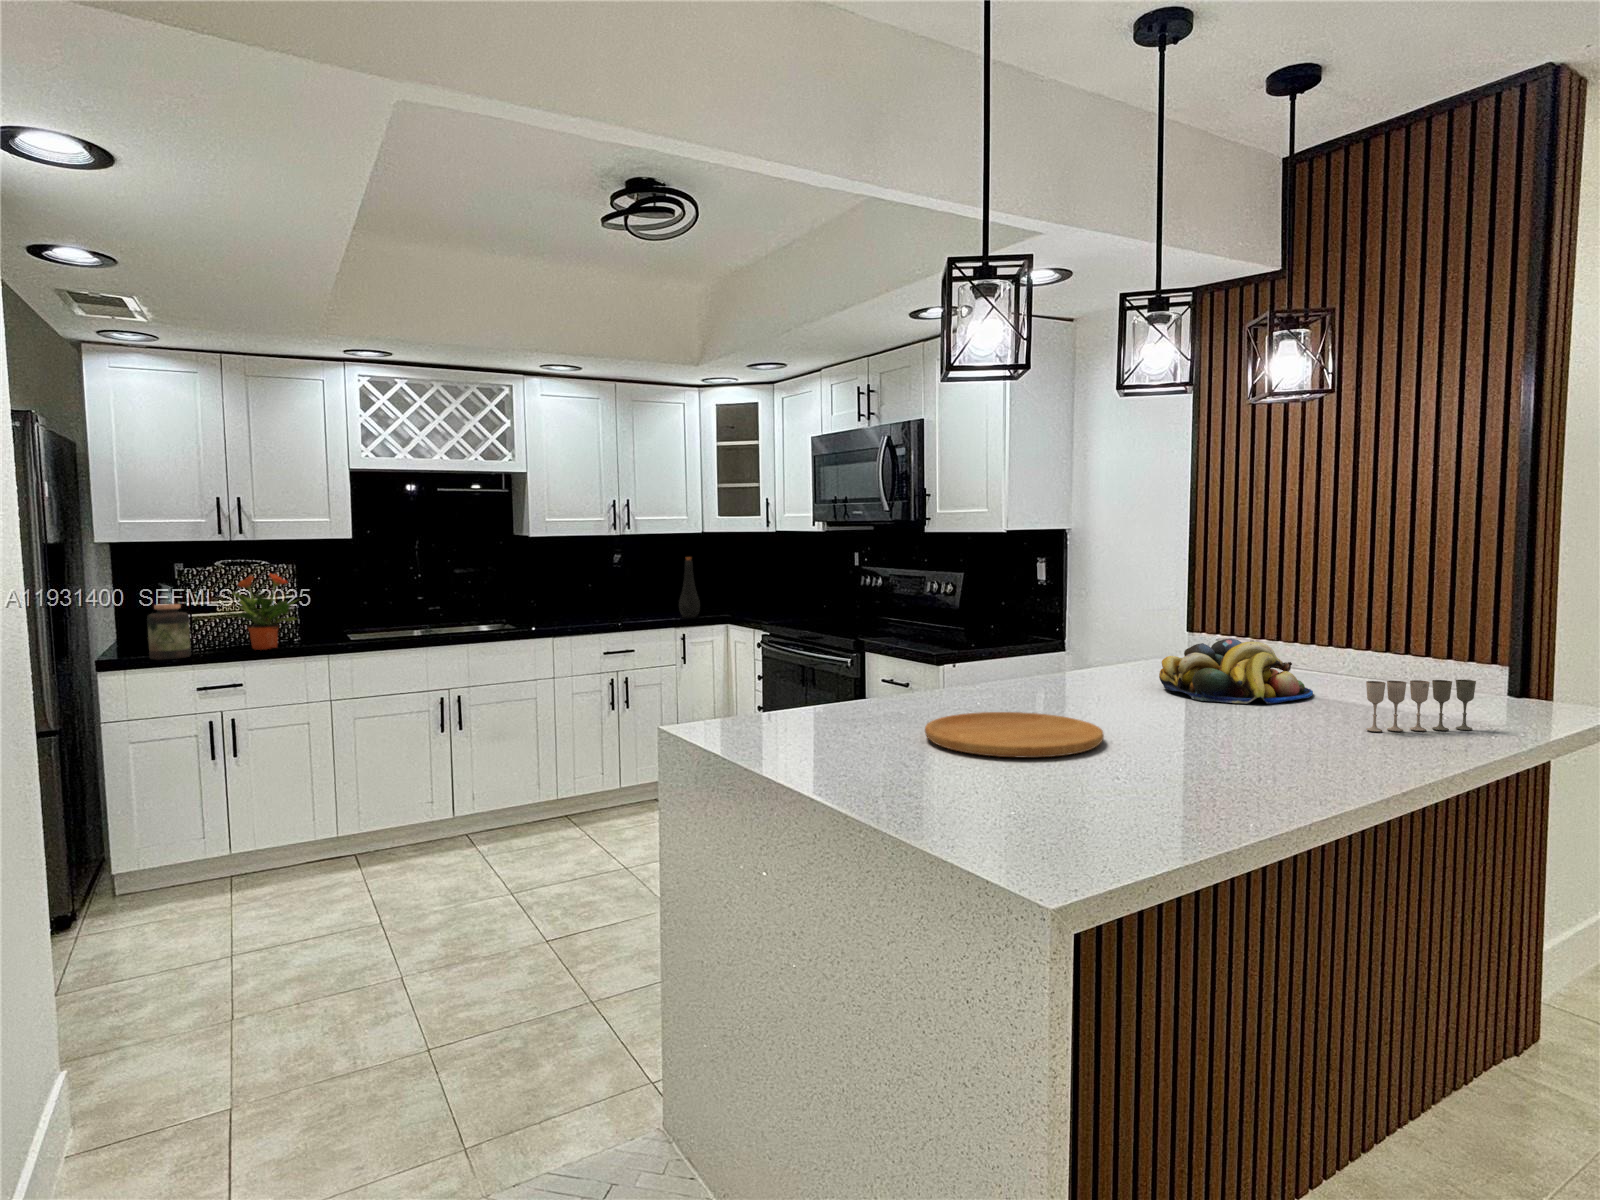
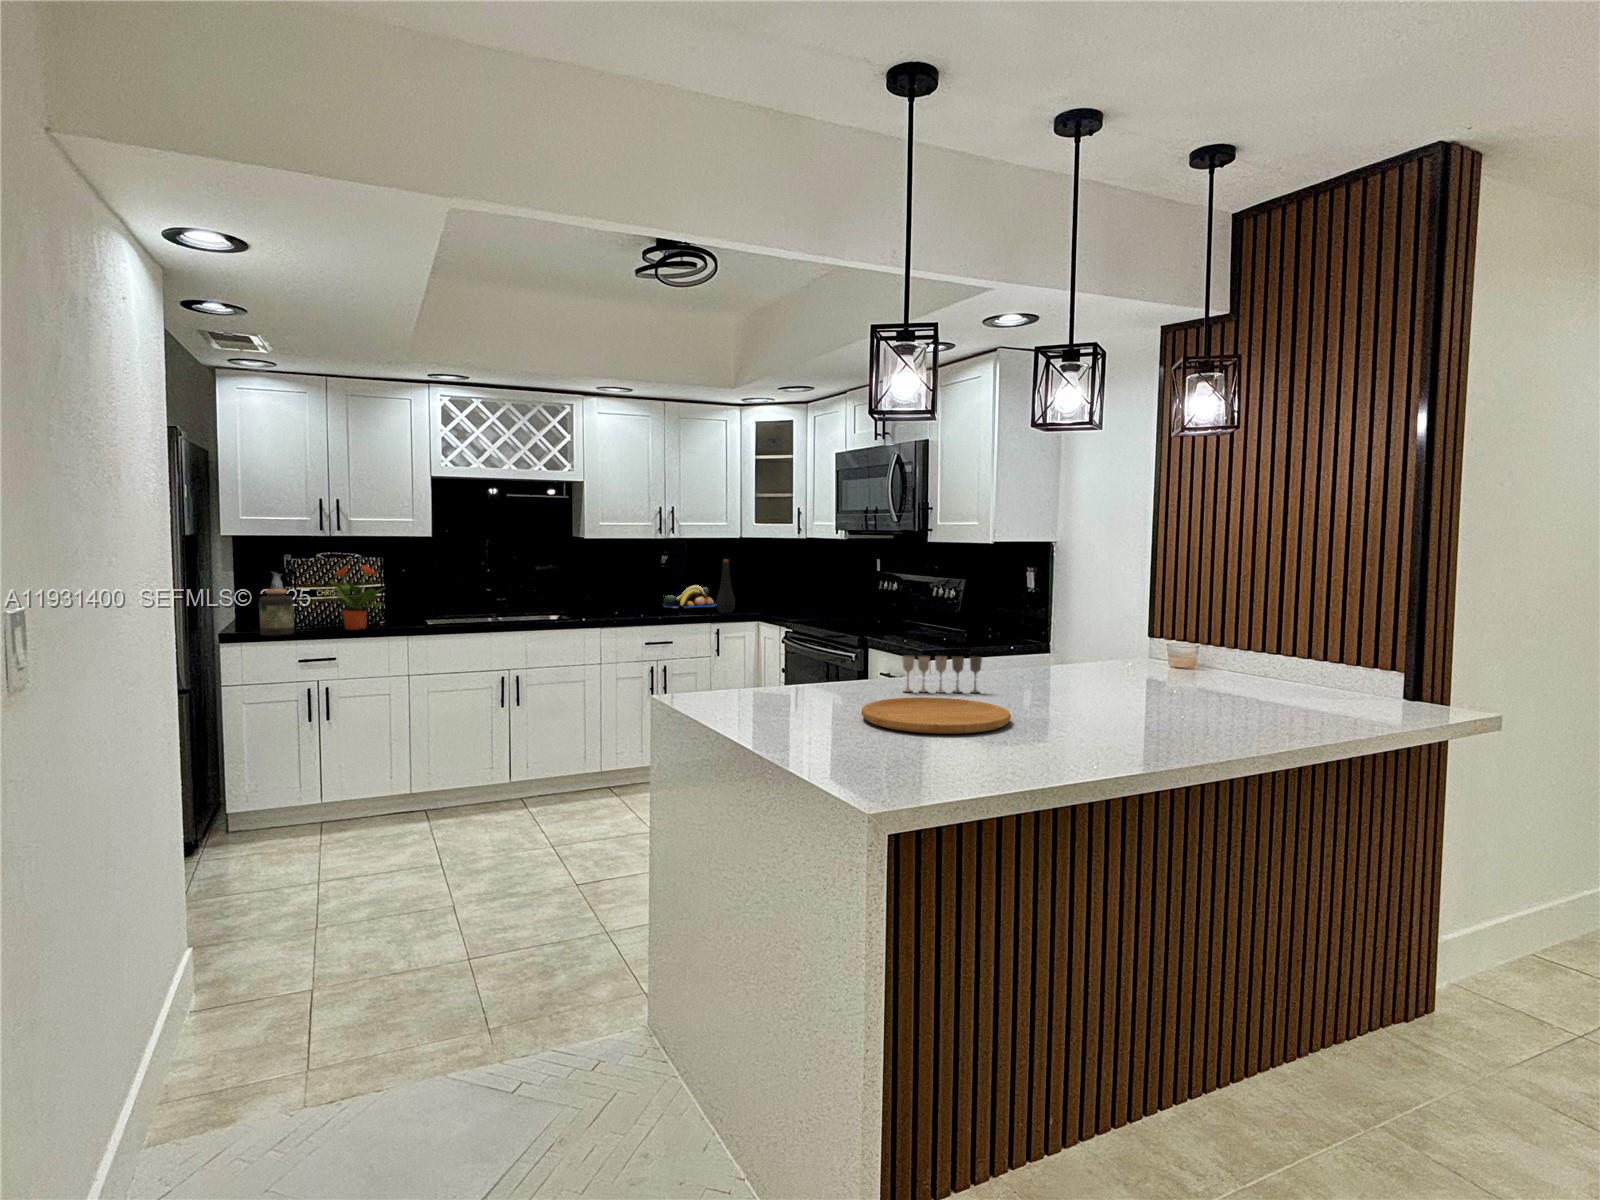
fruit bowl: present [1159,639,1313,704] -> present [663,585,717,608]
wine glass: present [1366,680,1476,732] -> present [902,655,982,693]

